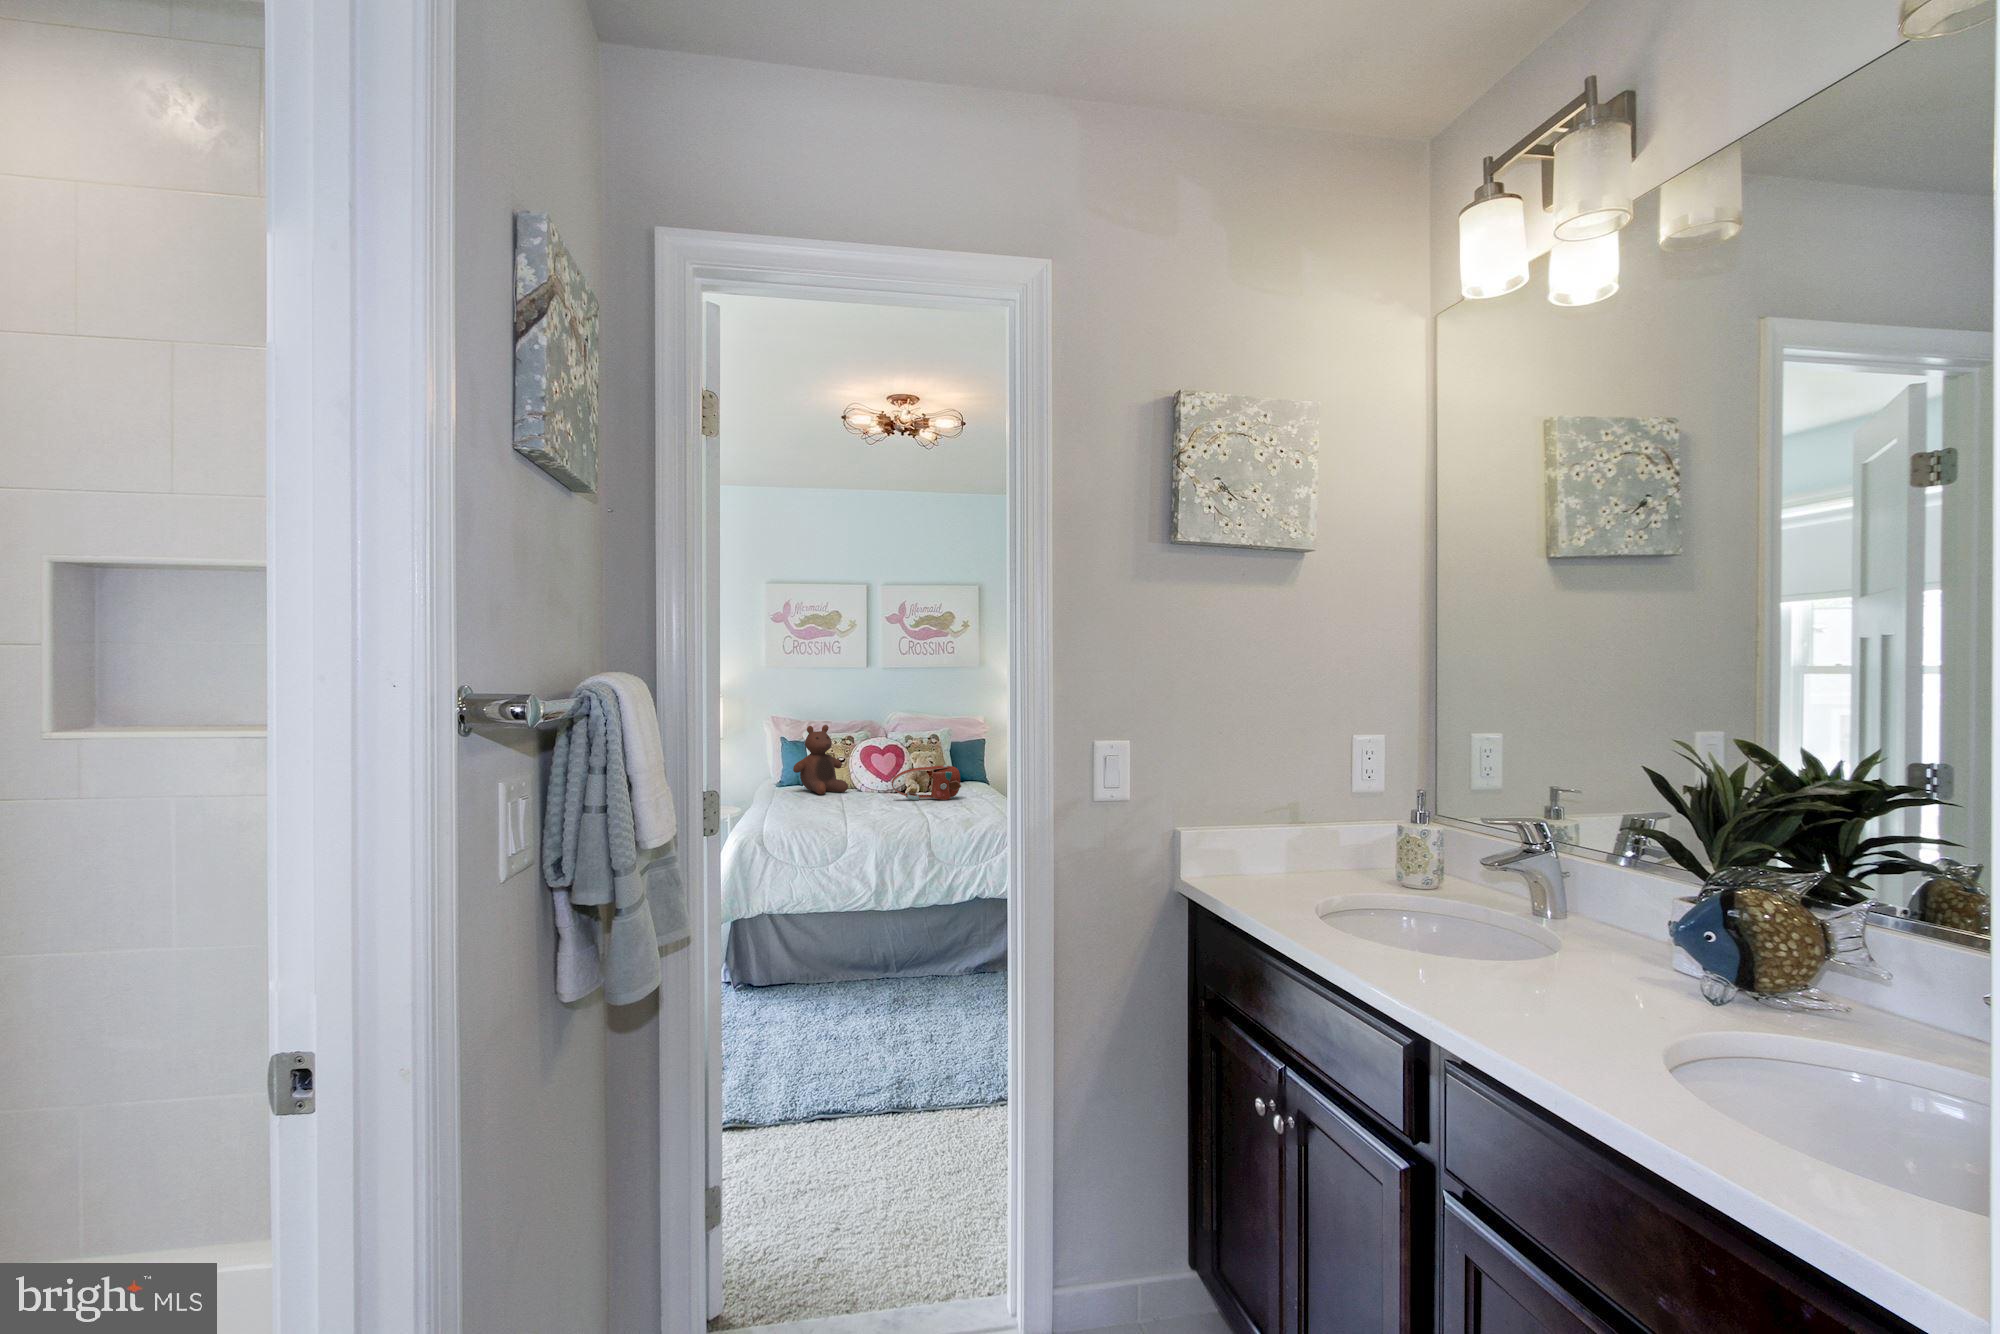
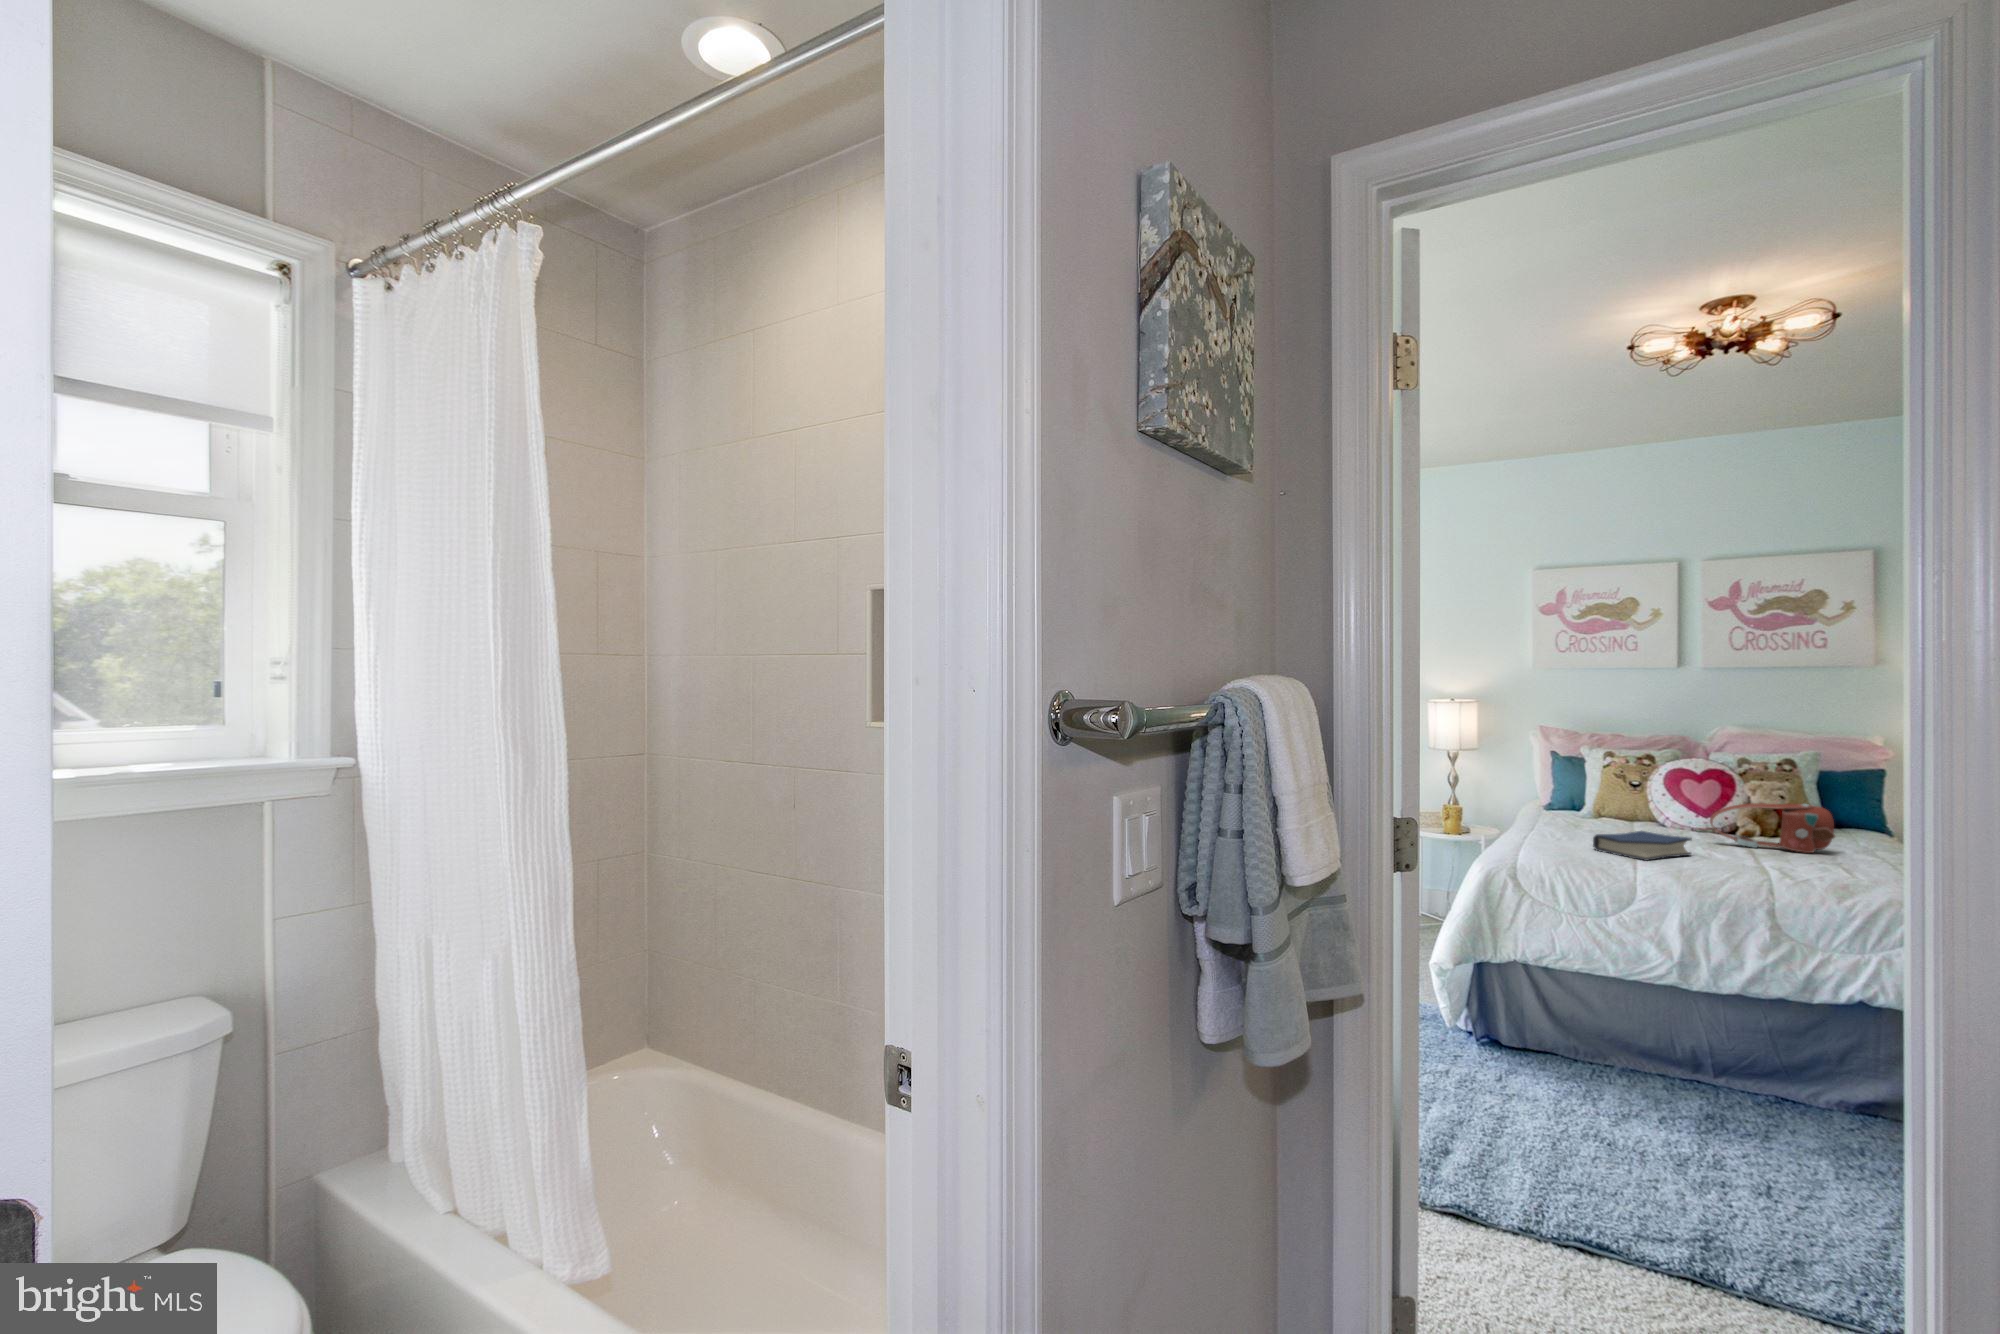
stuffed bear: present [793,725,848,794] -> none [1562,737,1642,823]
hardback book: none [818,796,882,818] -> present [1593,831,1691,861]

